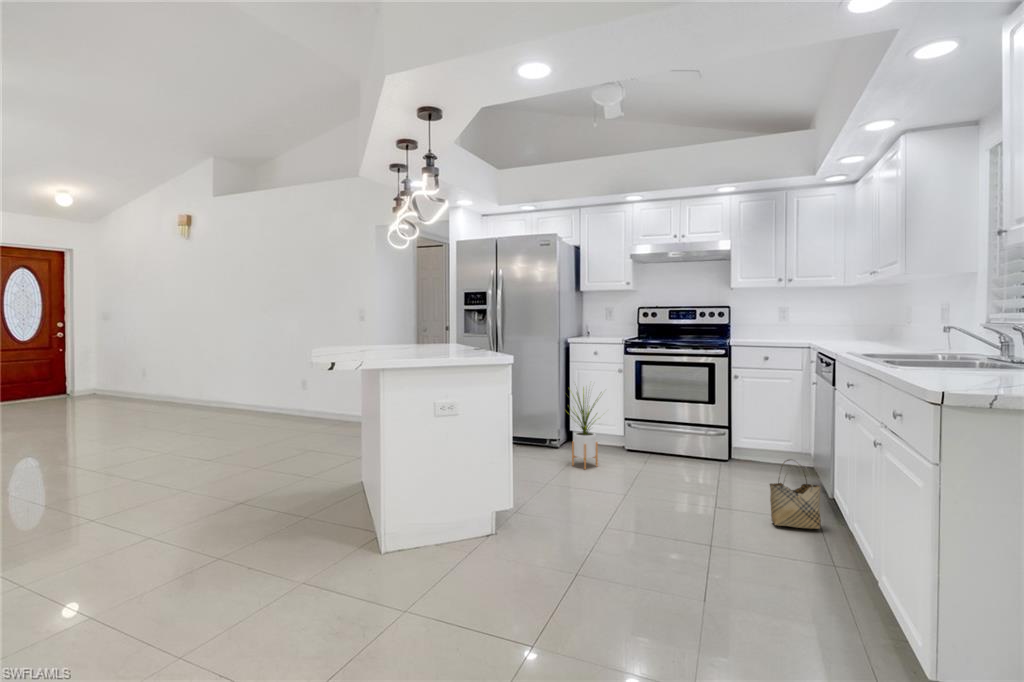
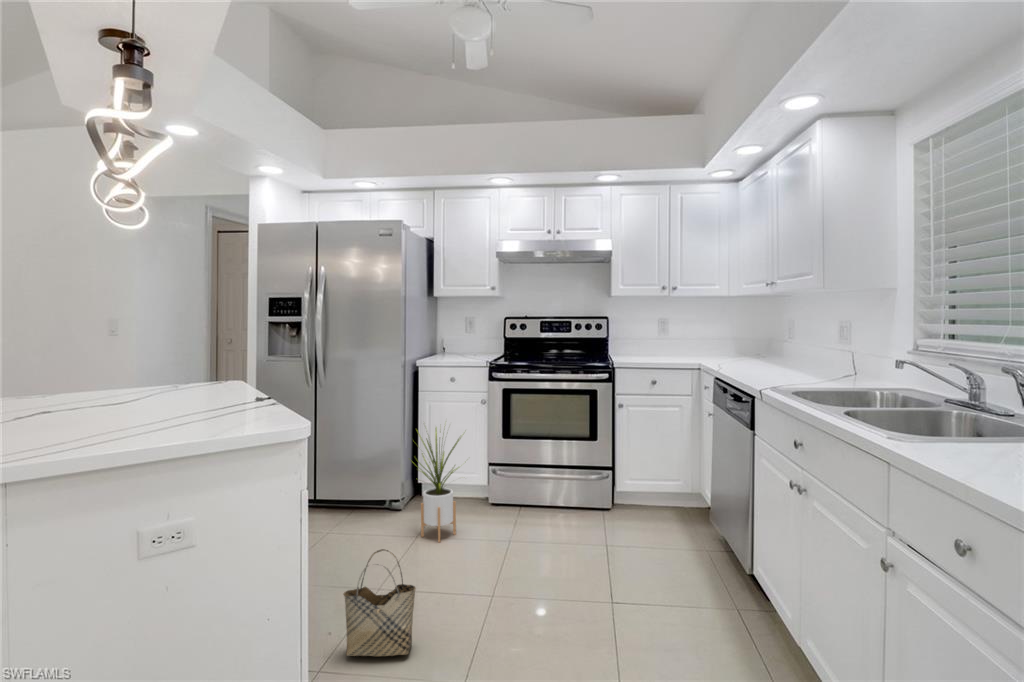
woven basket: present [770,459,821,529] -> present [343,549,416,656]

